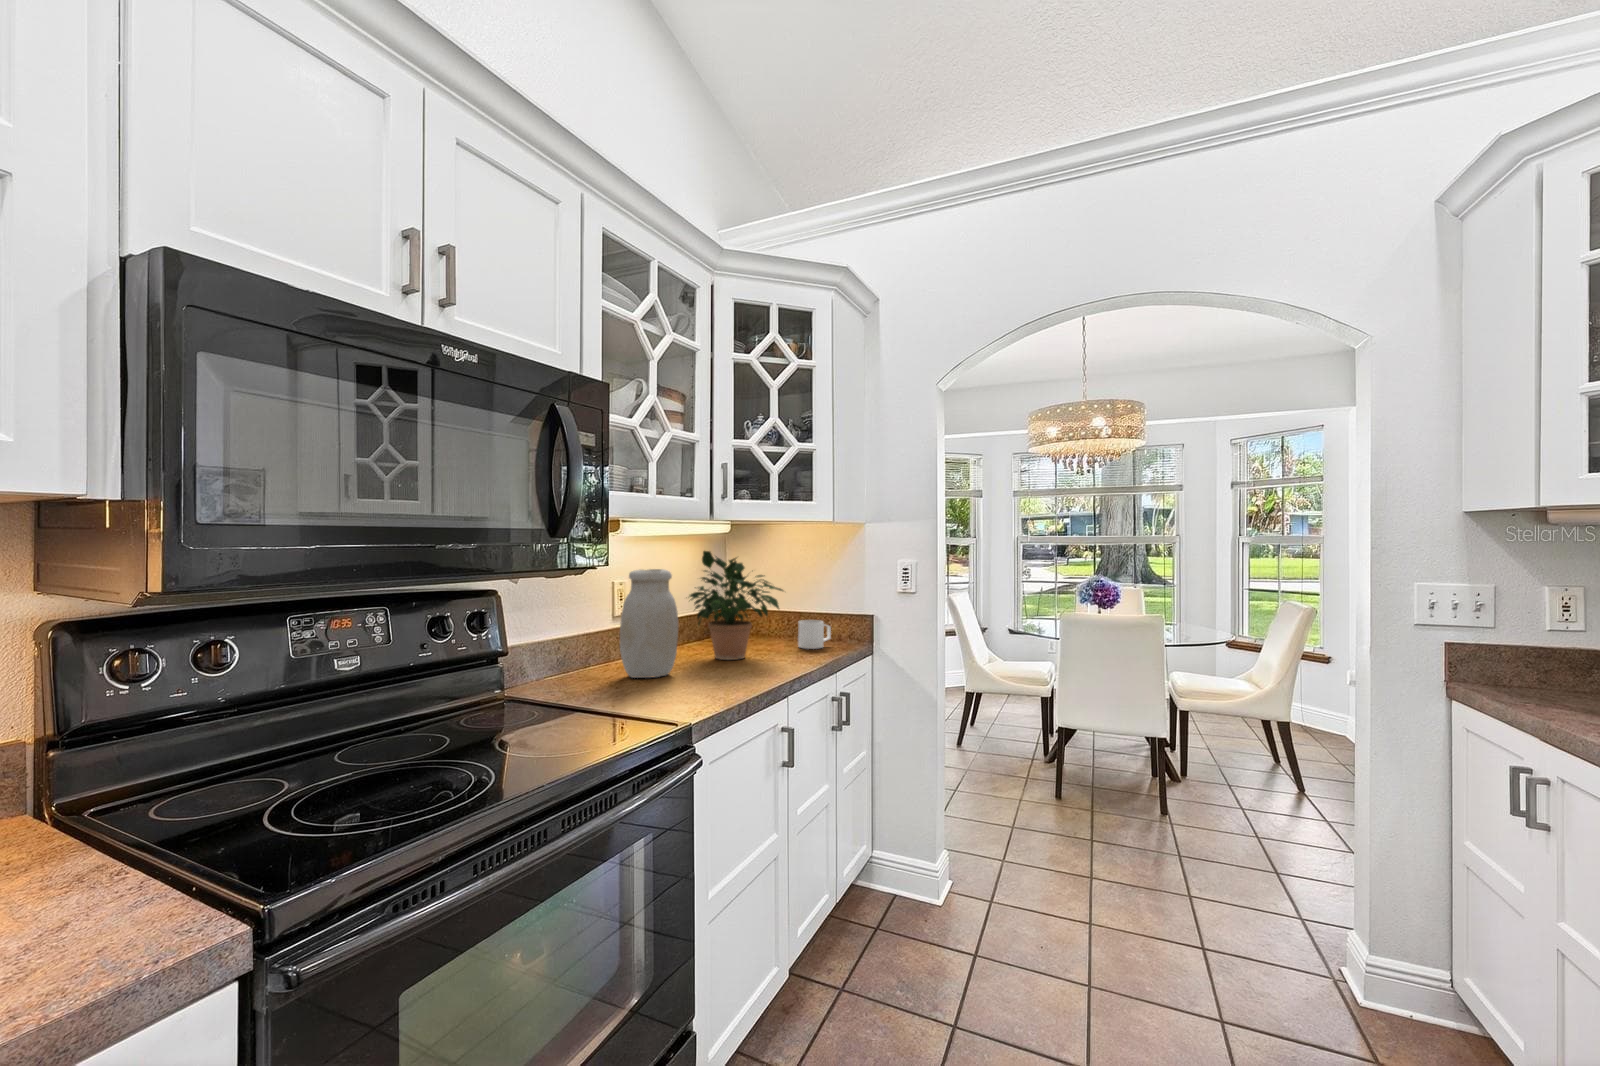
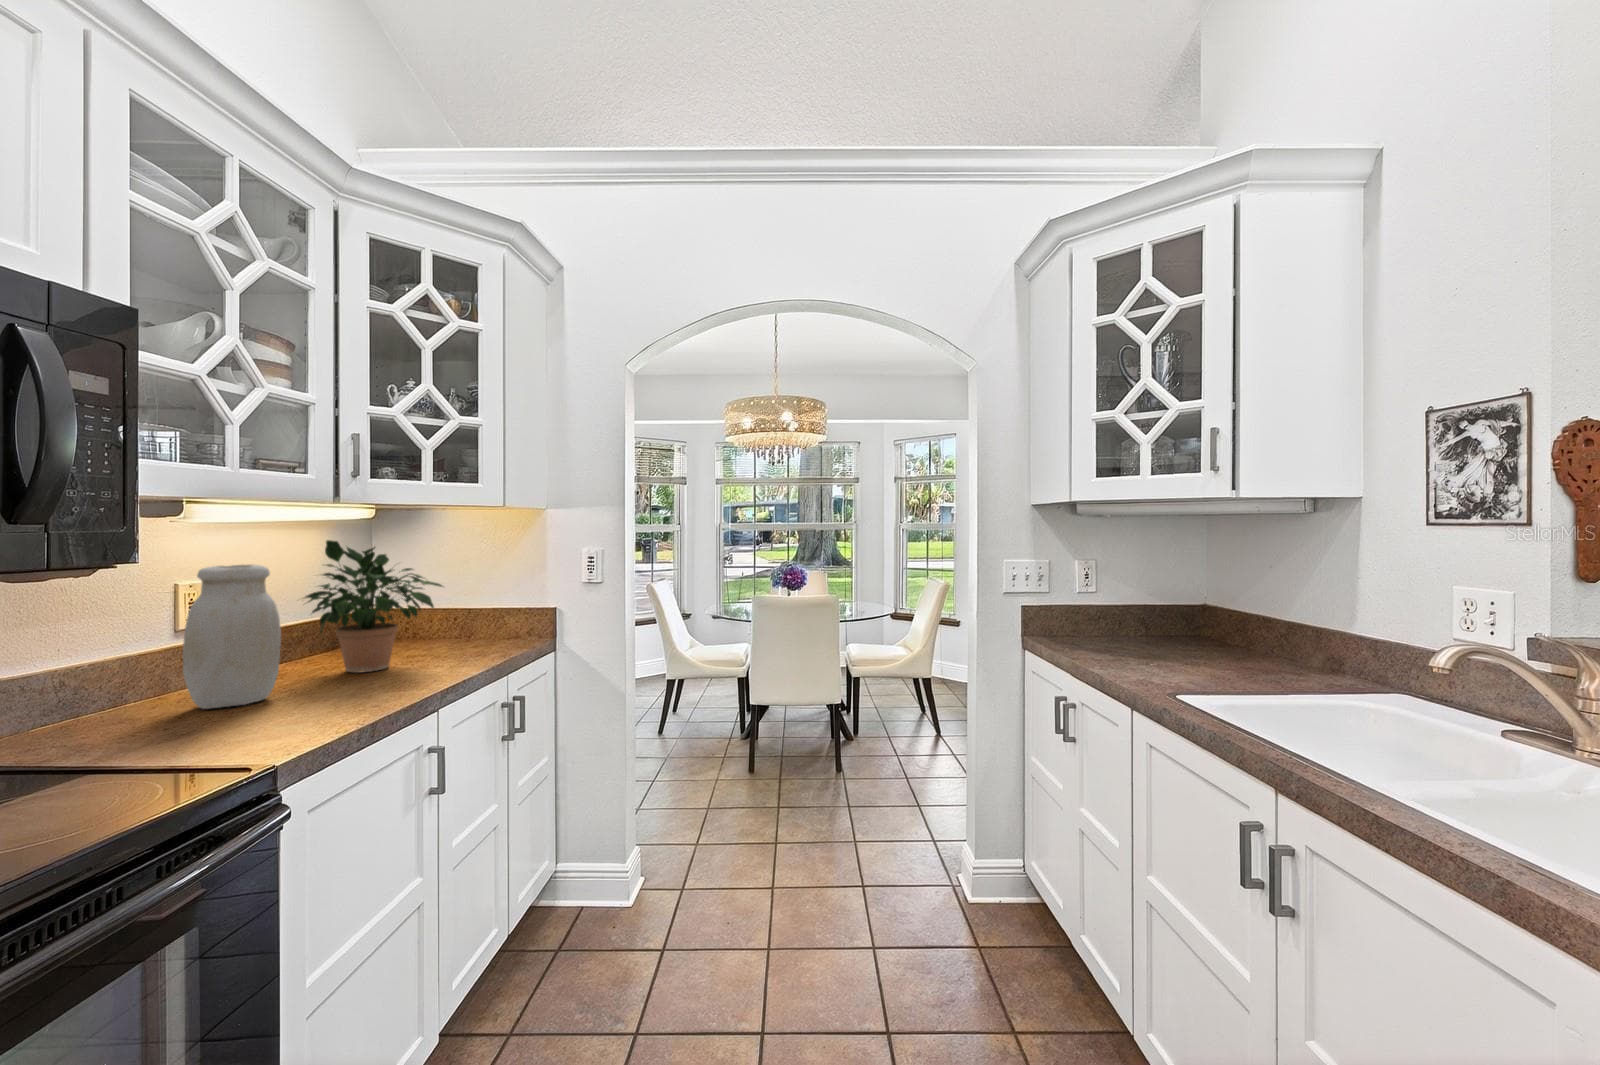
mug: present [798,620,831,649] -> none [465,617,505,650]

